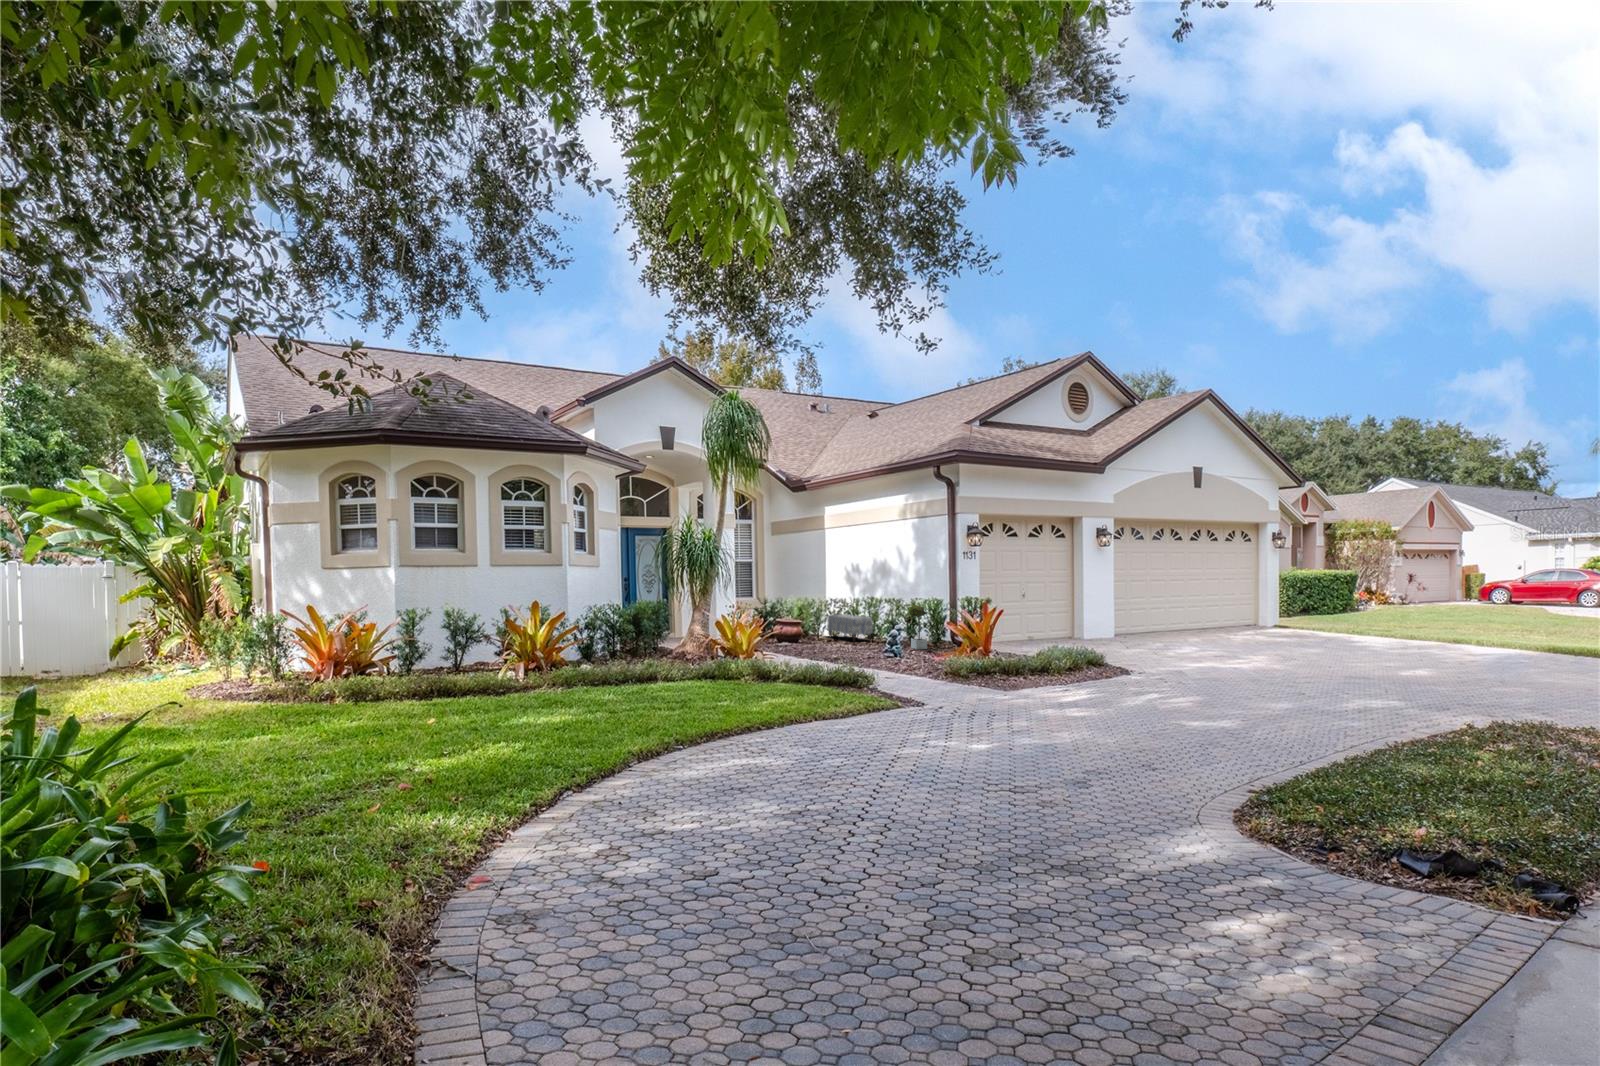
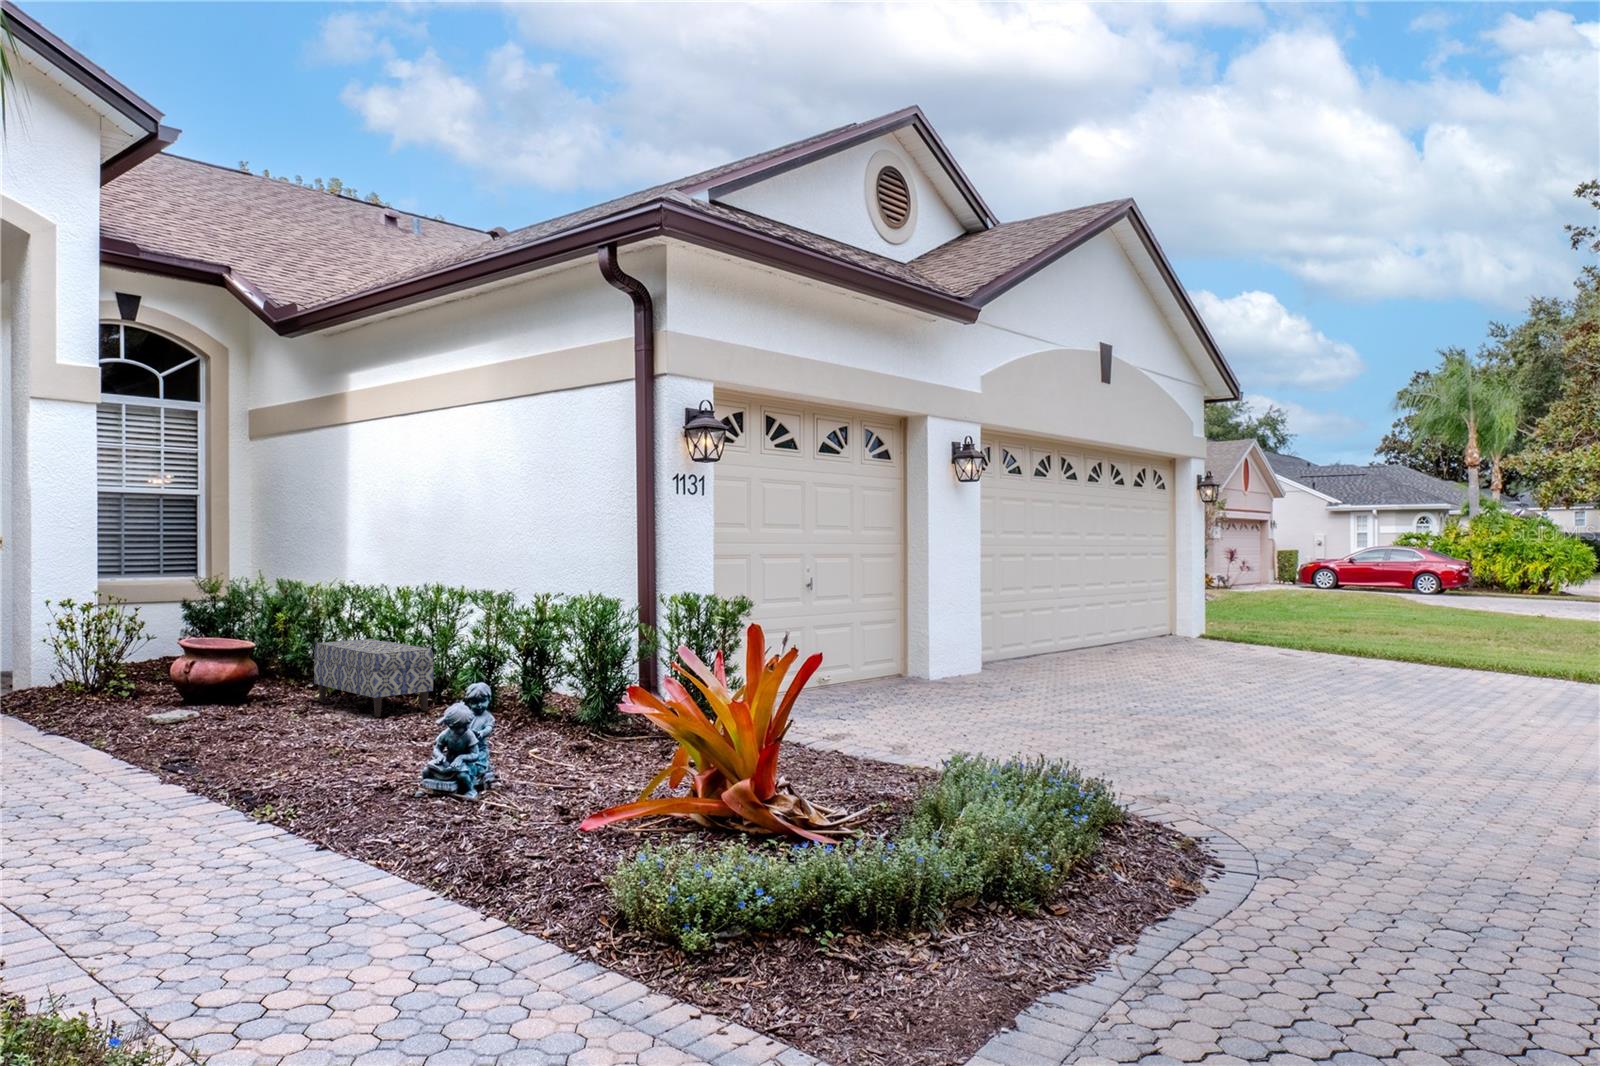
potted tree: present [909,605,927,649] -> none [526,612,577,739]

